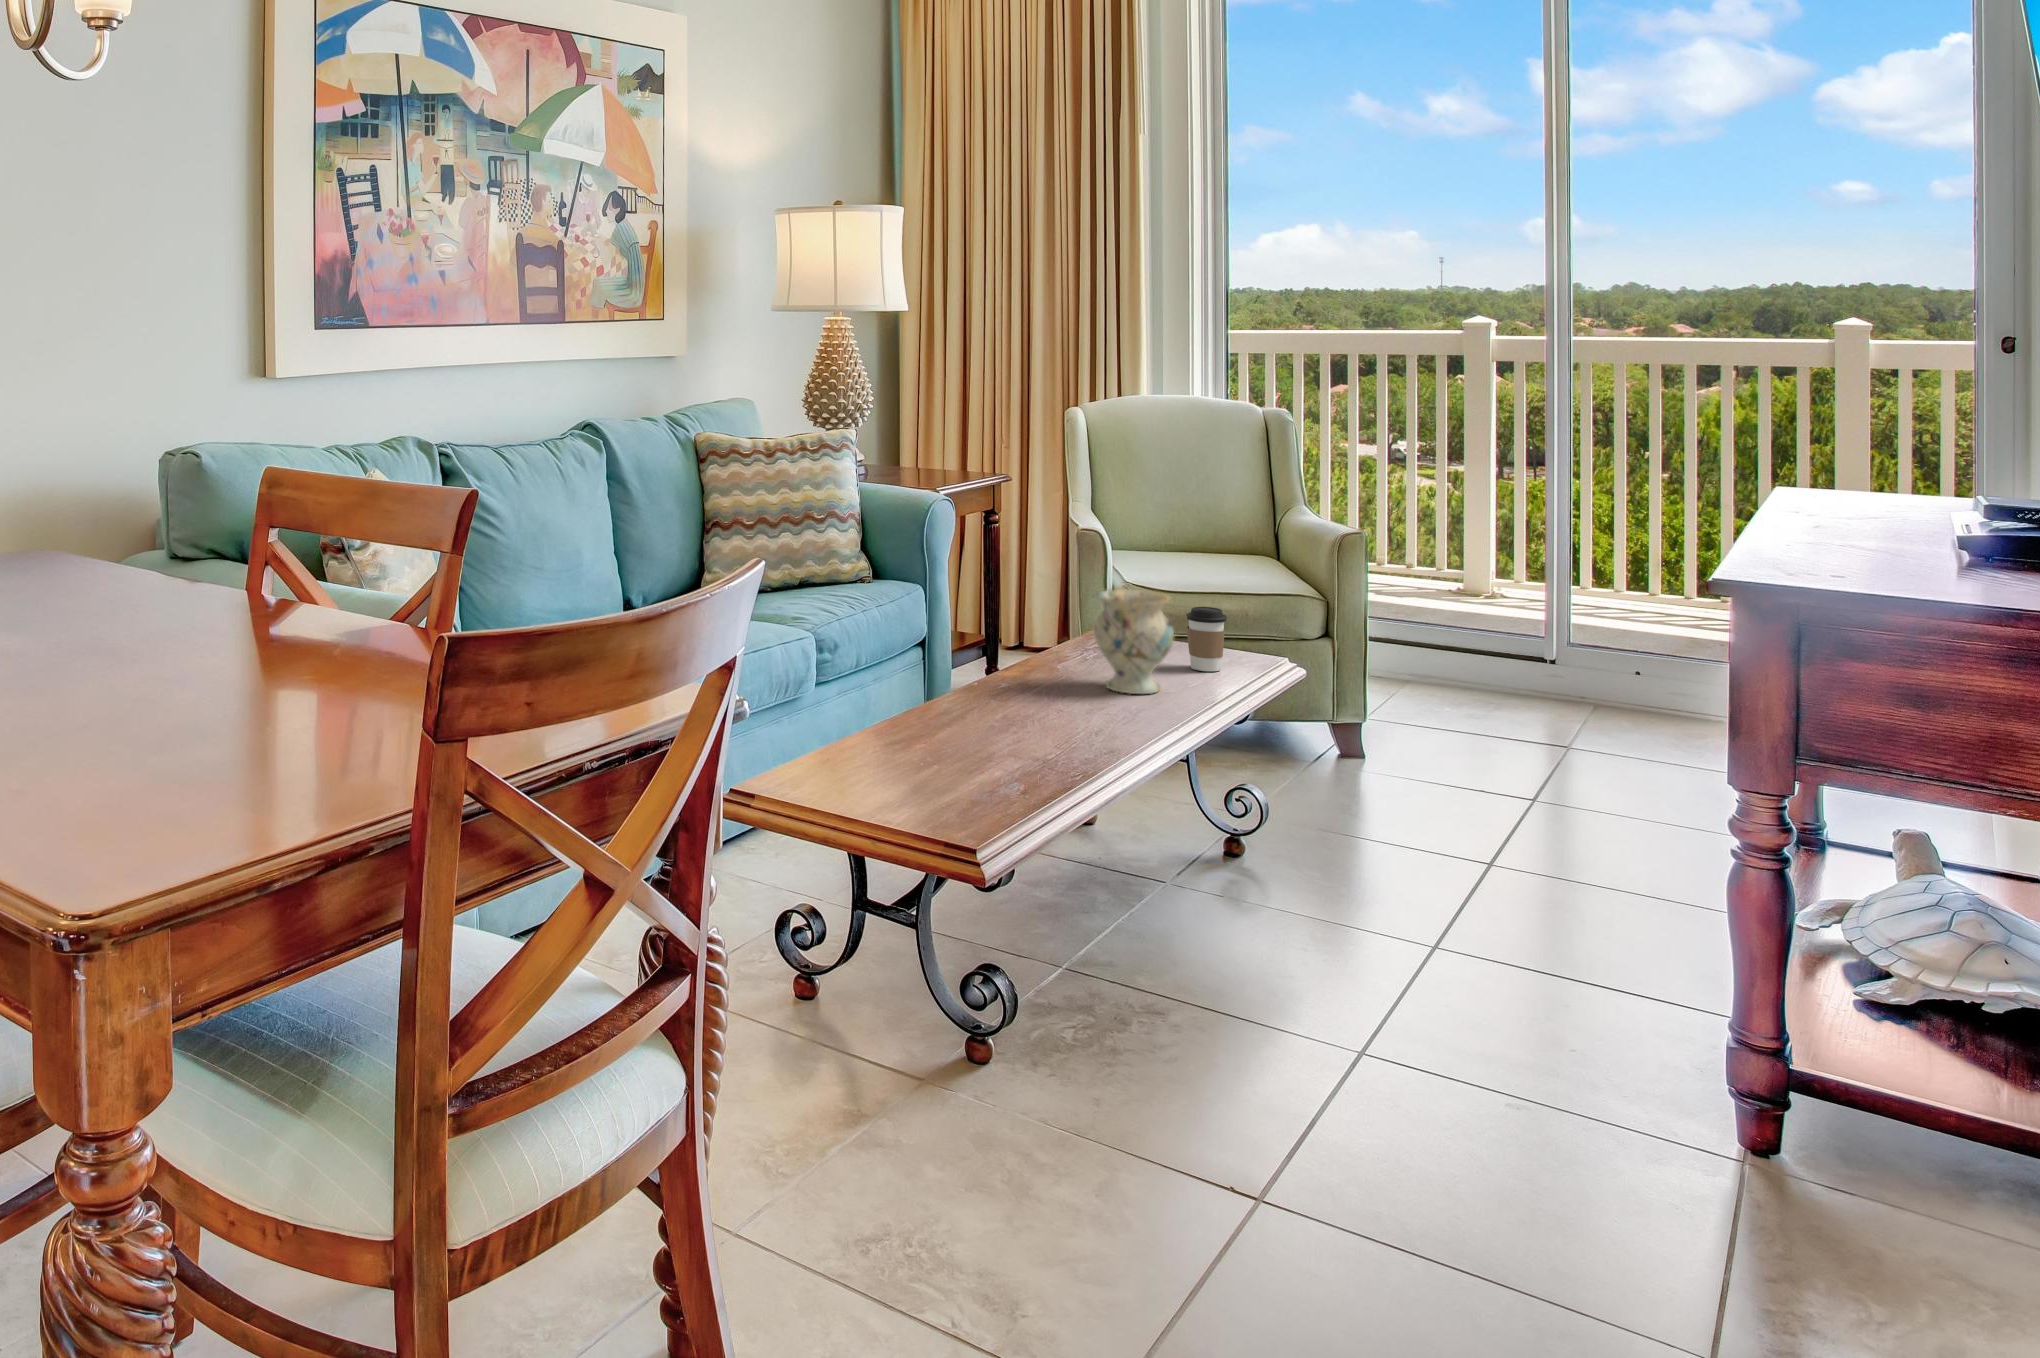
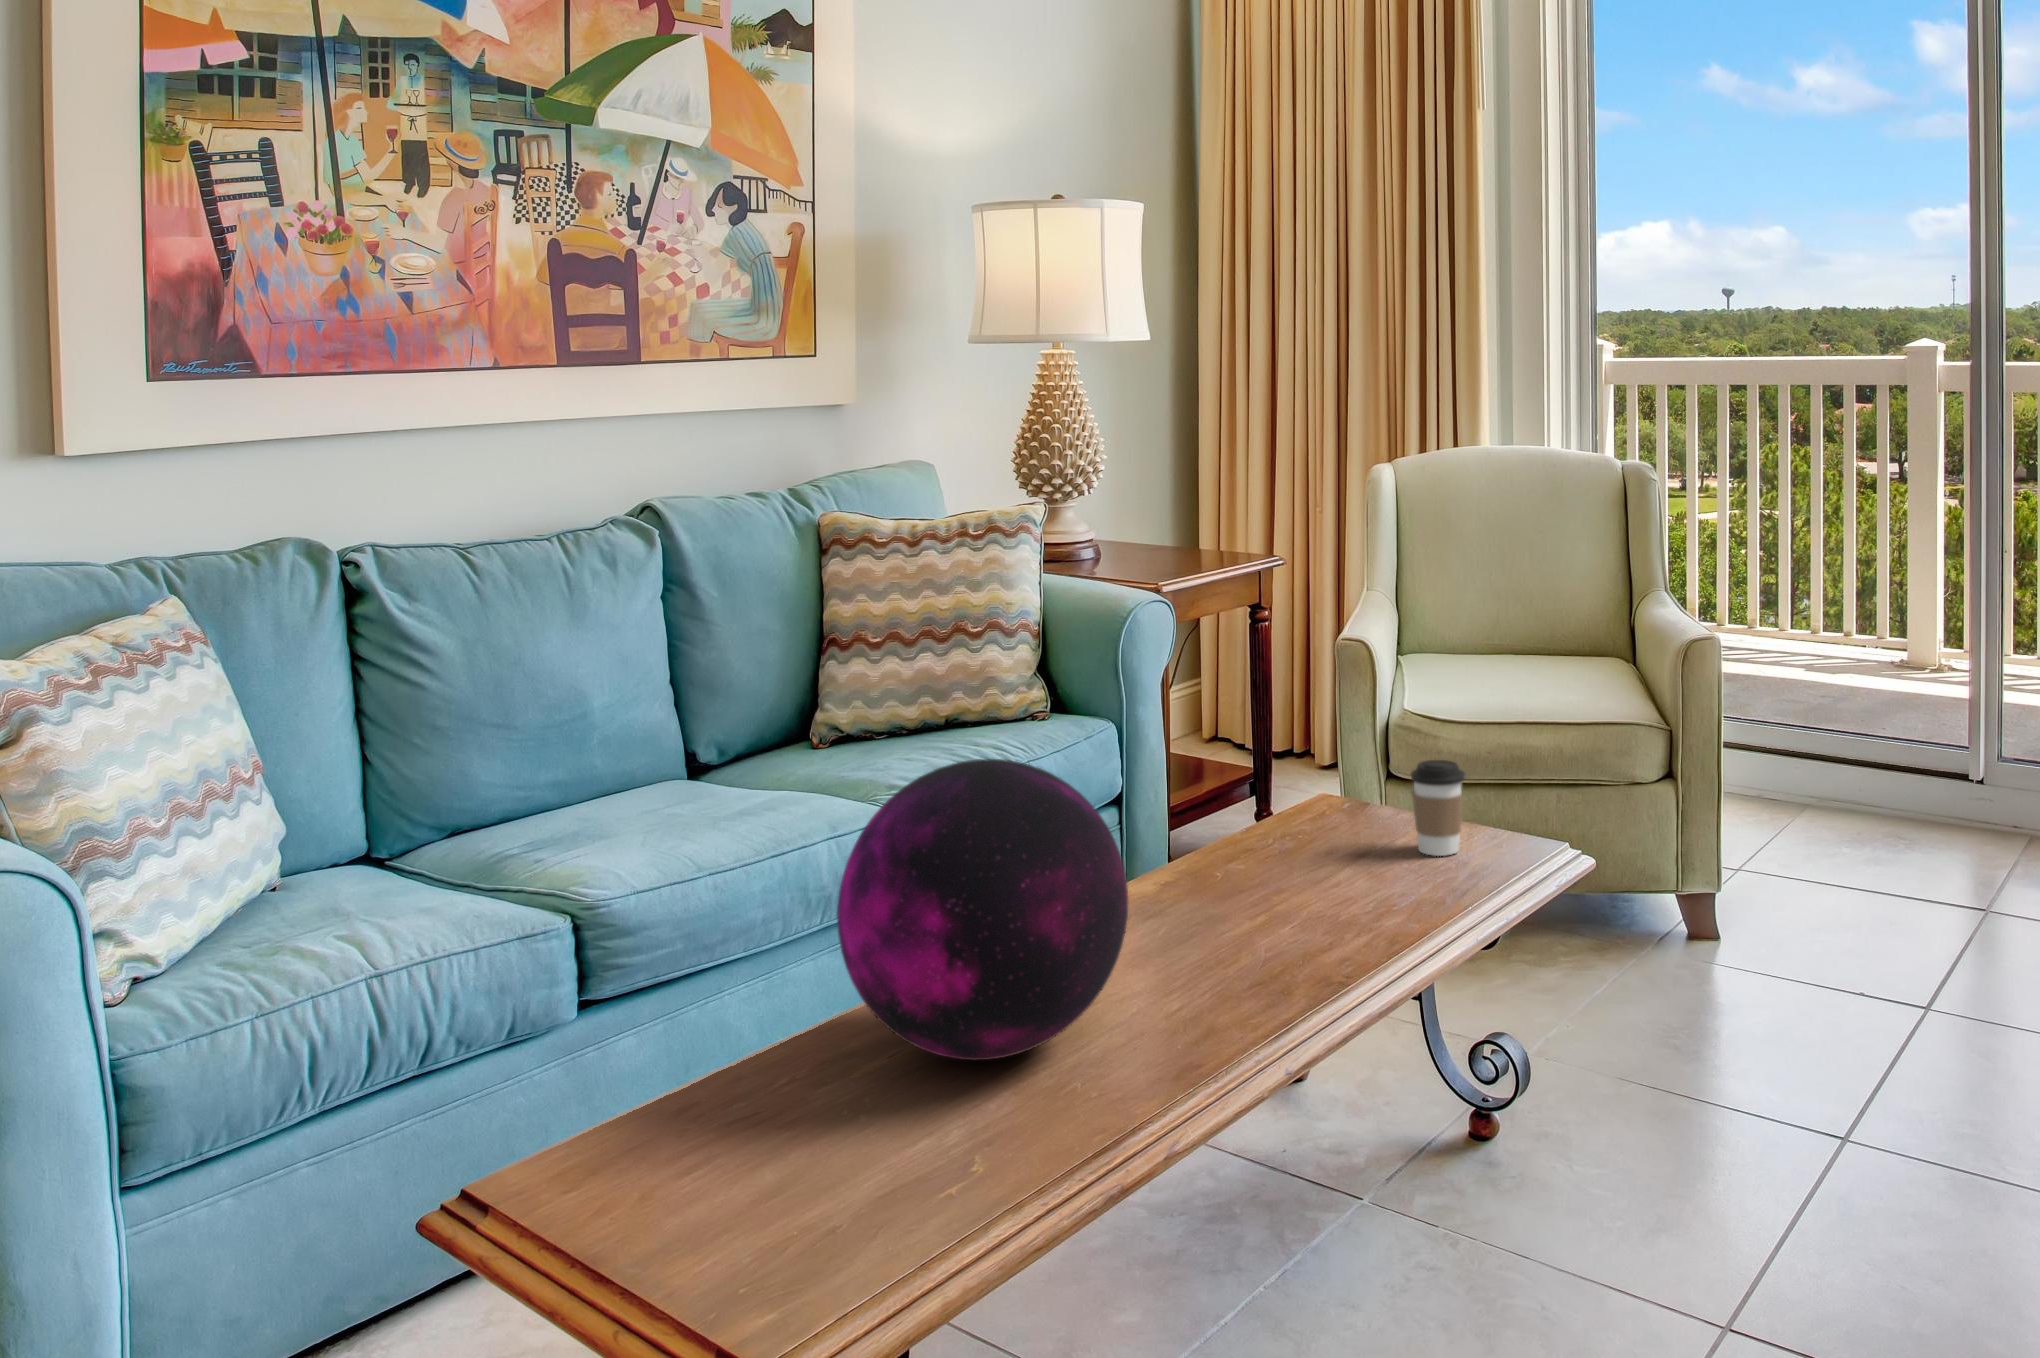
decorative orb: none [889,577,1075,759] -> present [837,759,1128,1060]
vase: present [1094,589,1174,694] -> none [1256,743,1367,905]

